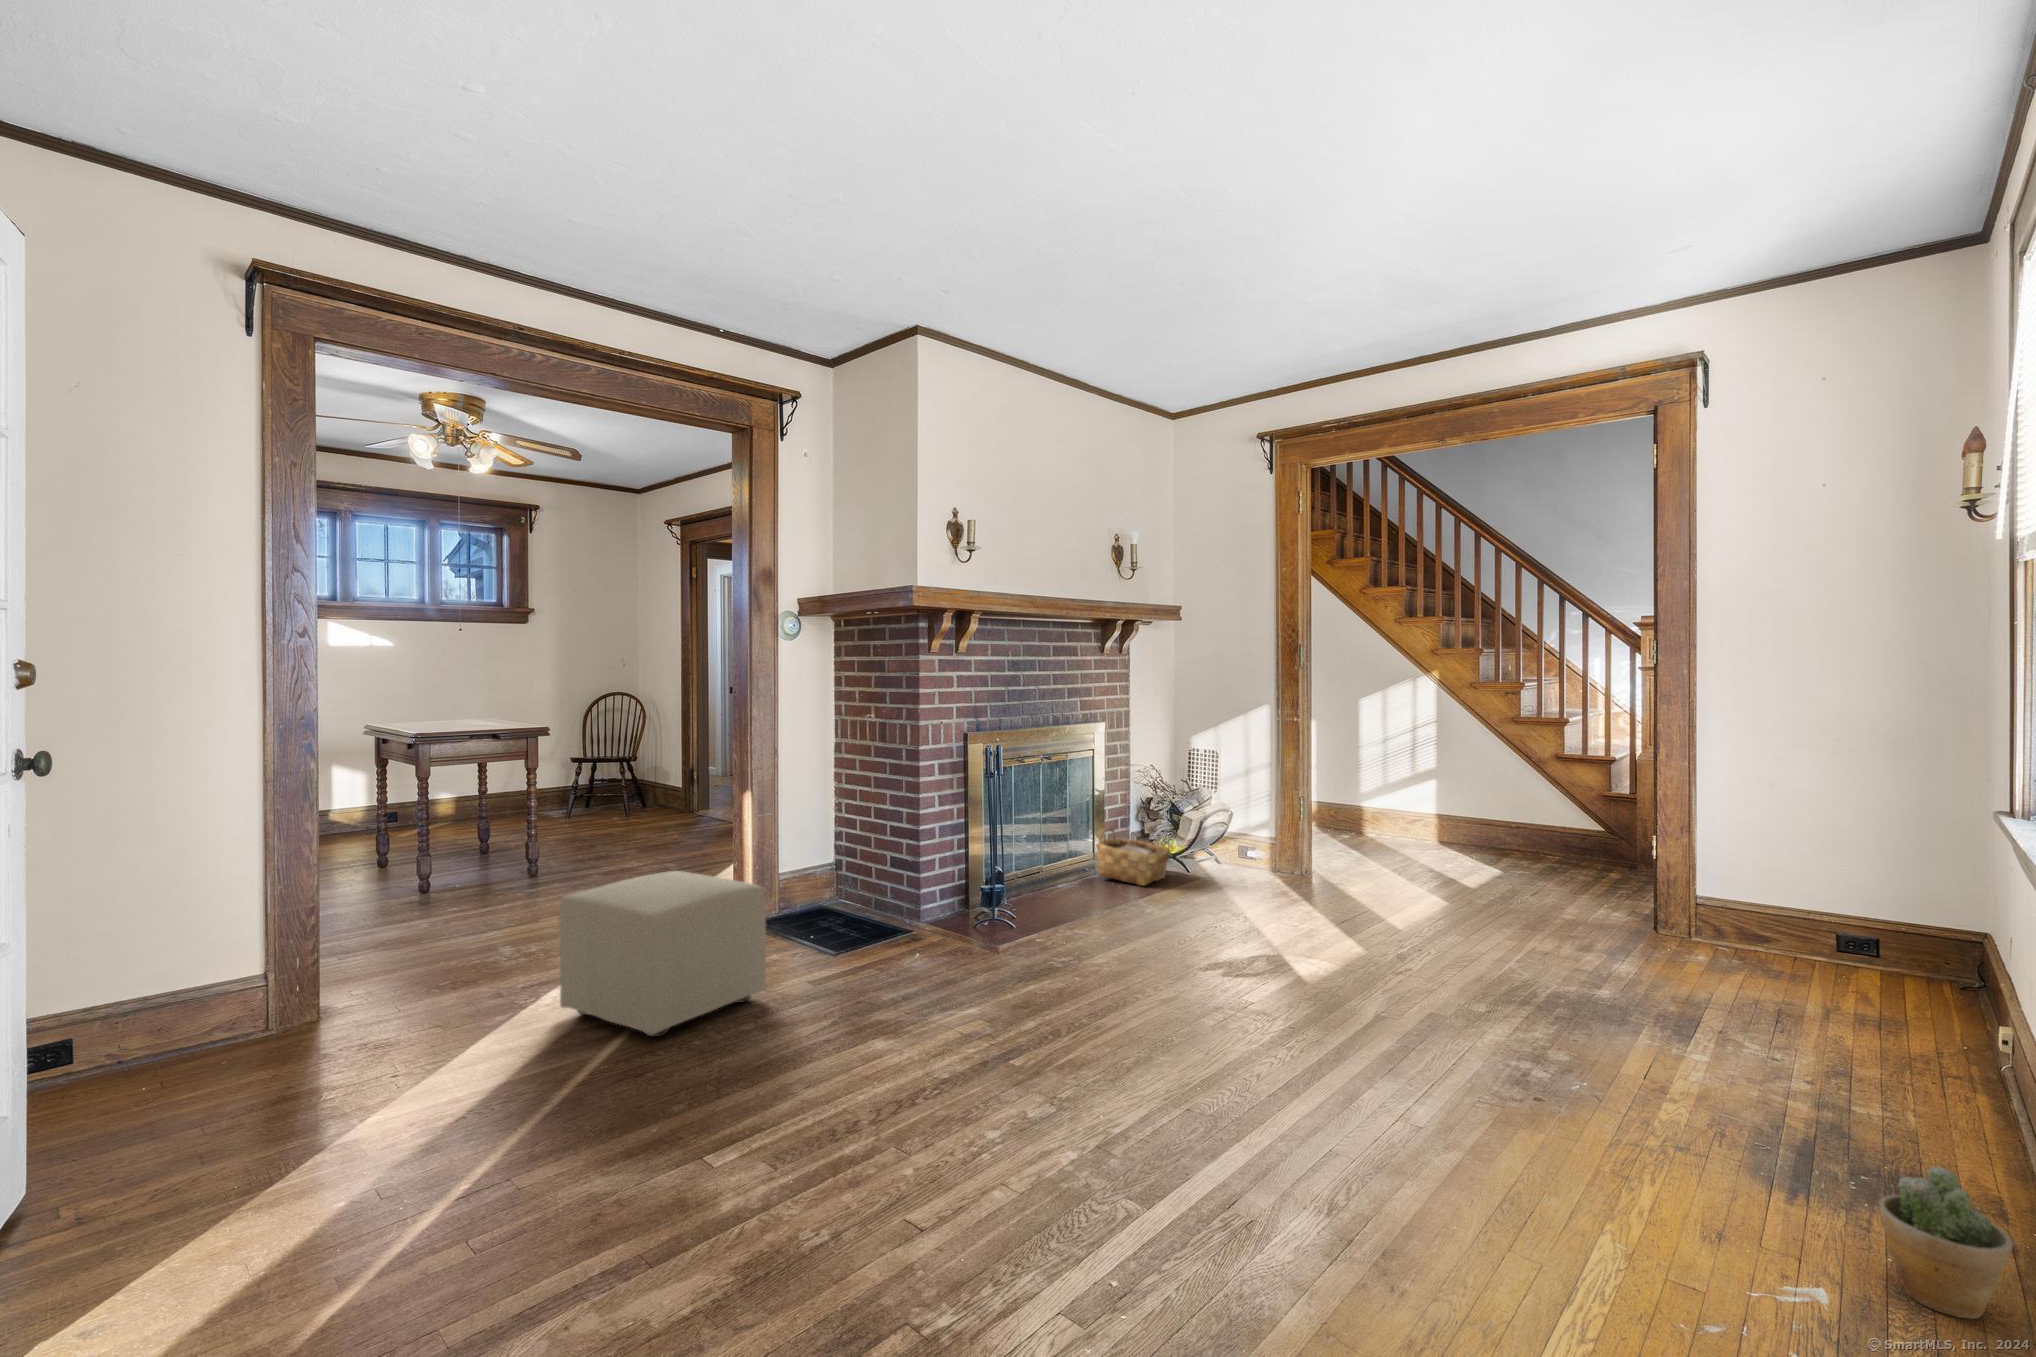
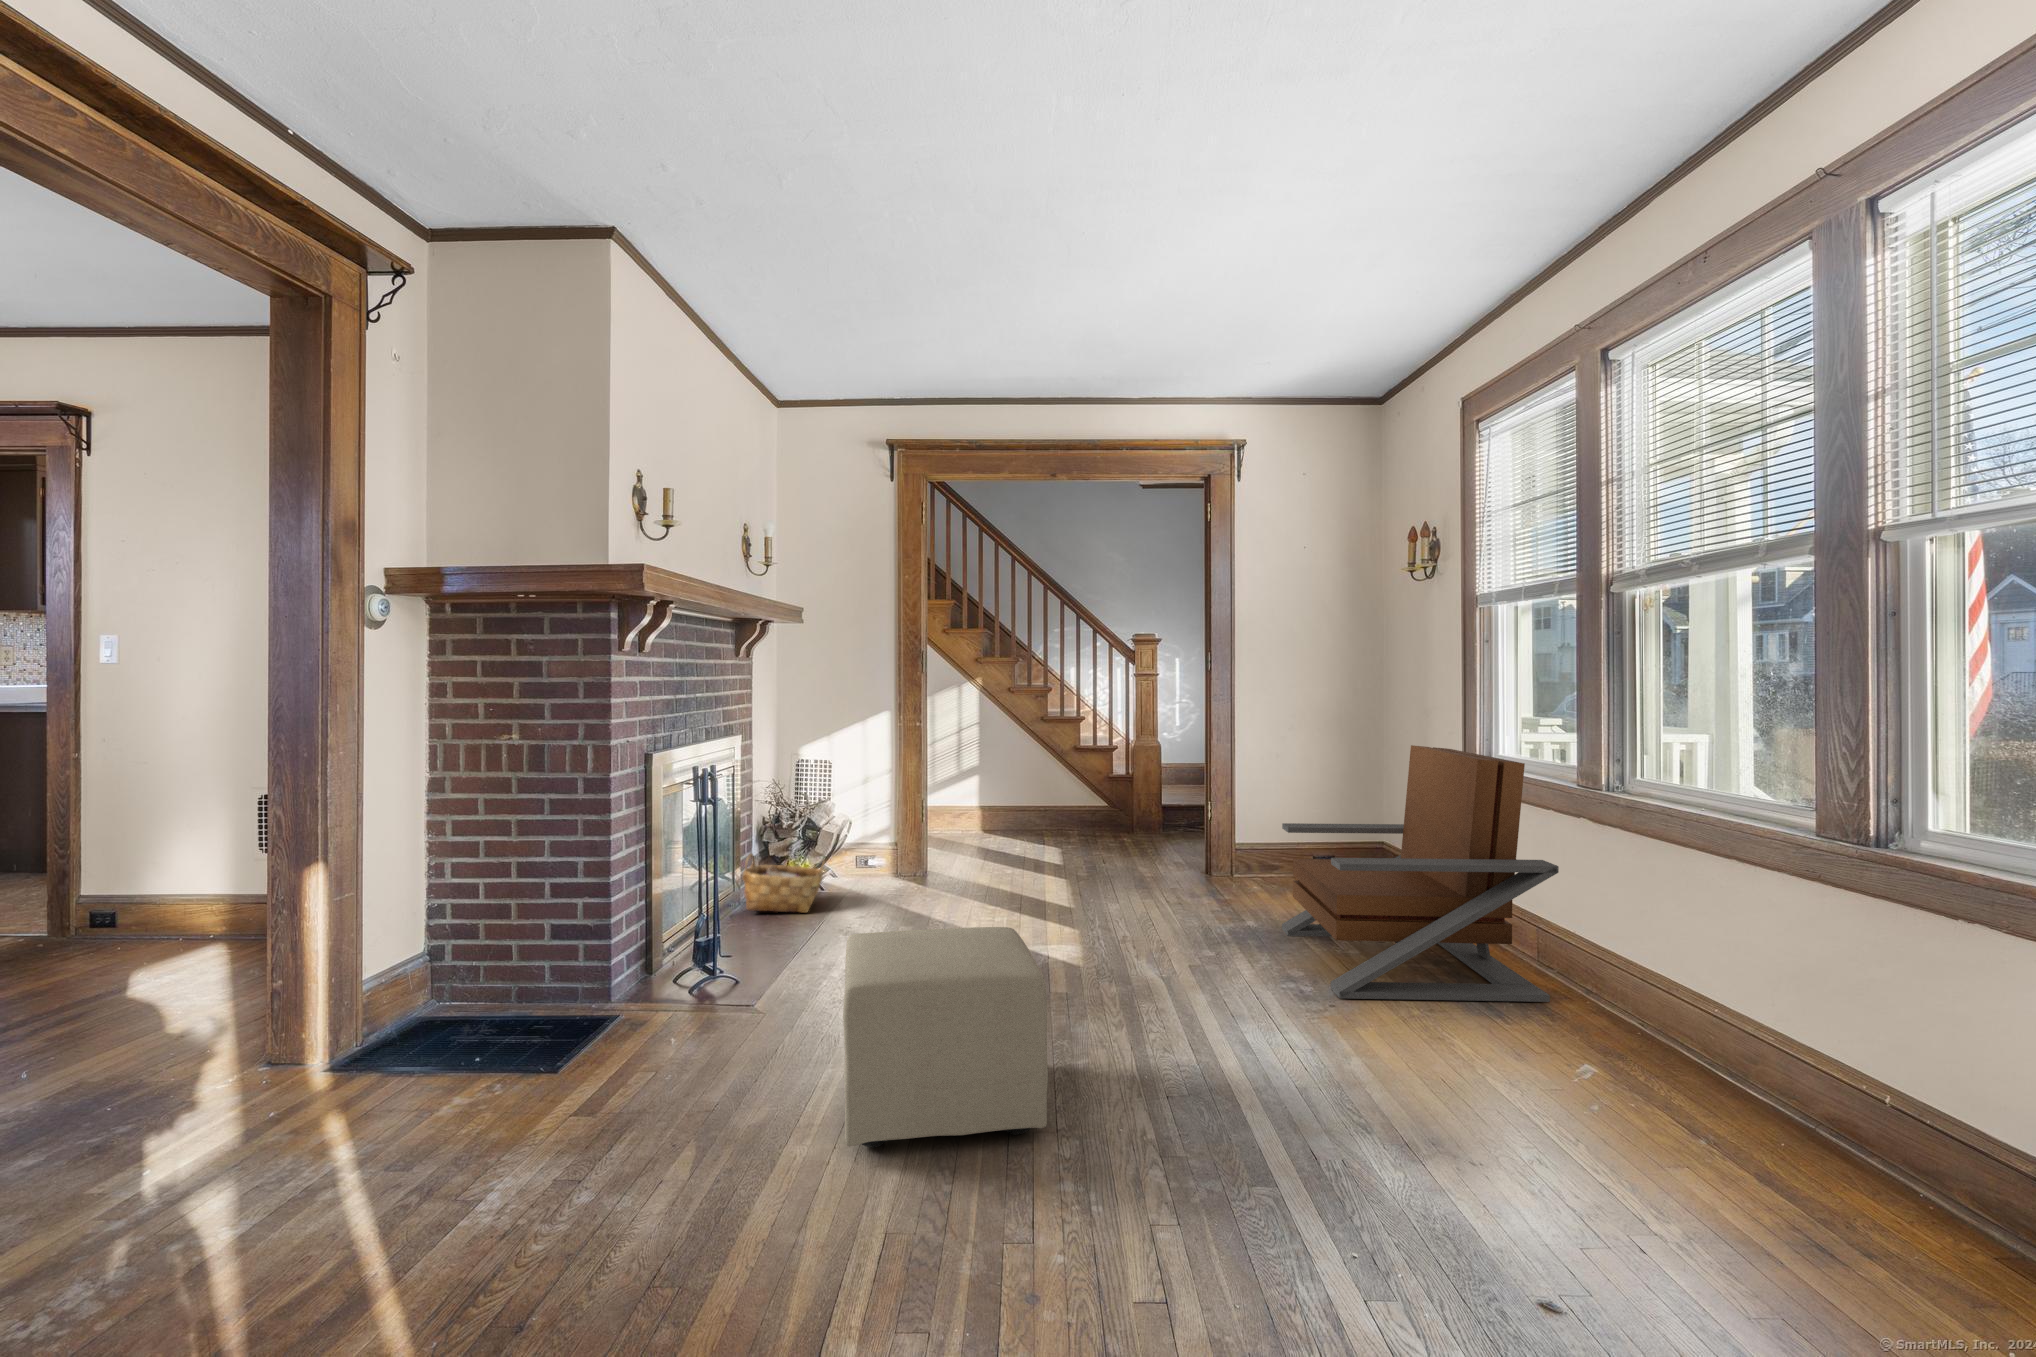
lounge chair: none [1545,779,1928,1187] -> present [1282,745,1559,1002]
ottoman: present [559,871,766,1037] -> present [843,927,1048,1147]
potted plant: present [1879,1167,2013,1319] -> none [1614,974,1684,1063]

